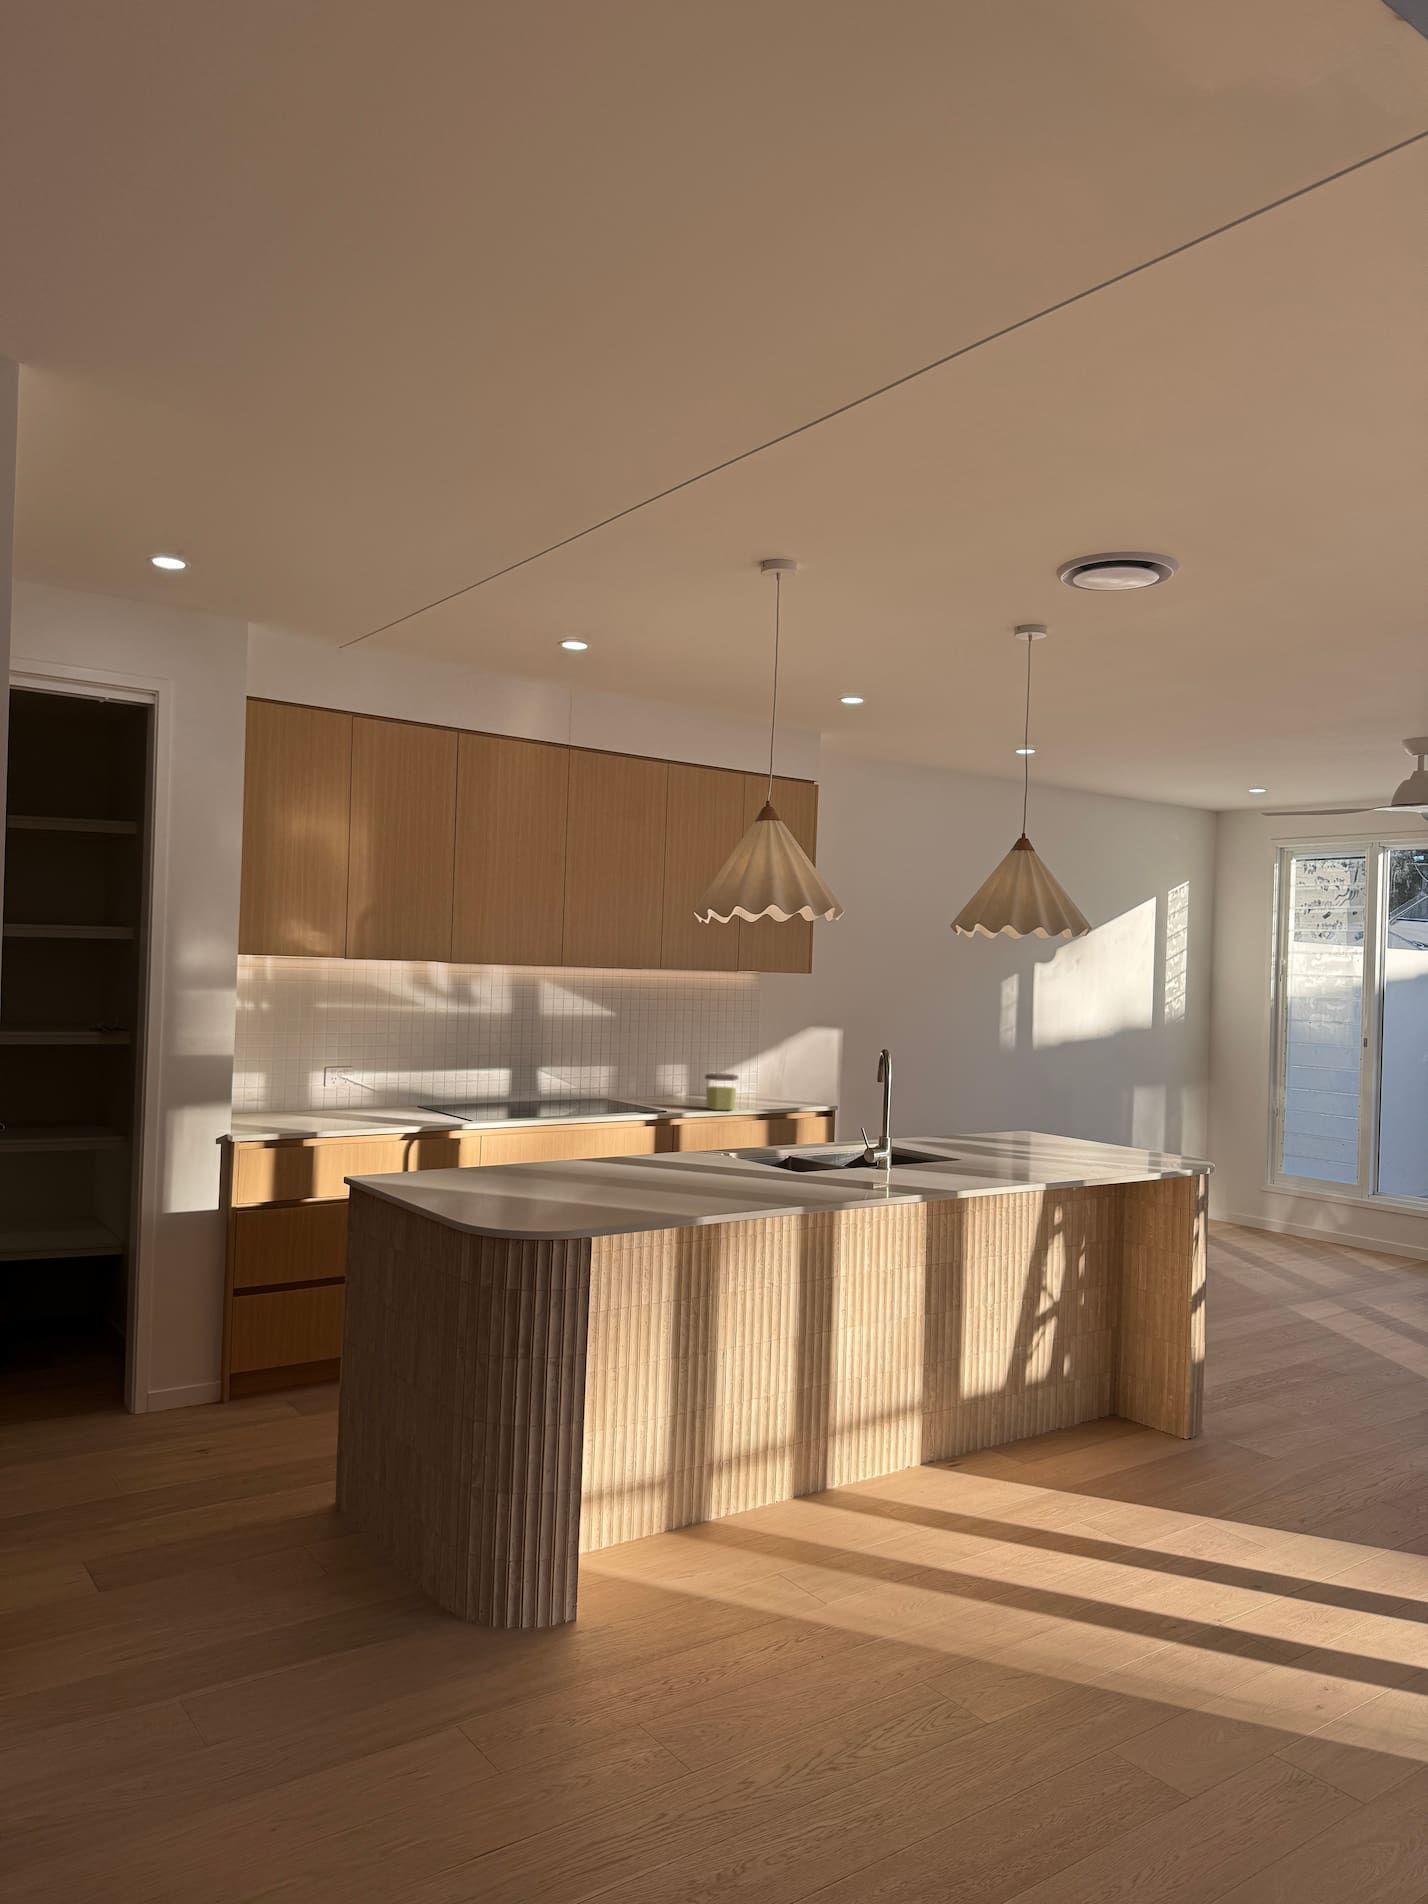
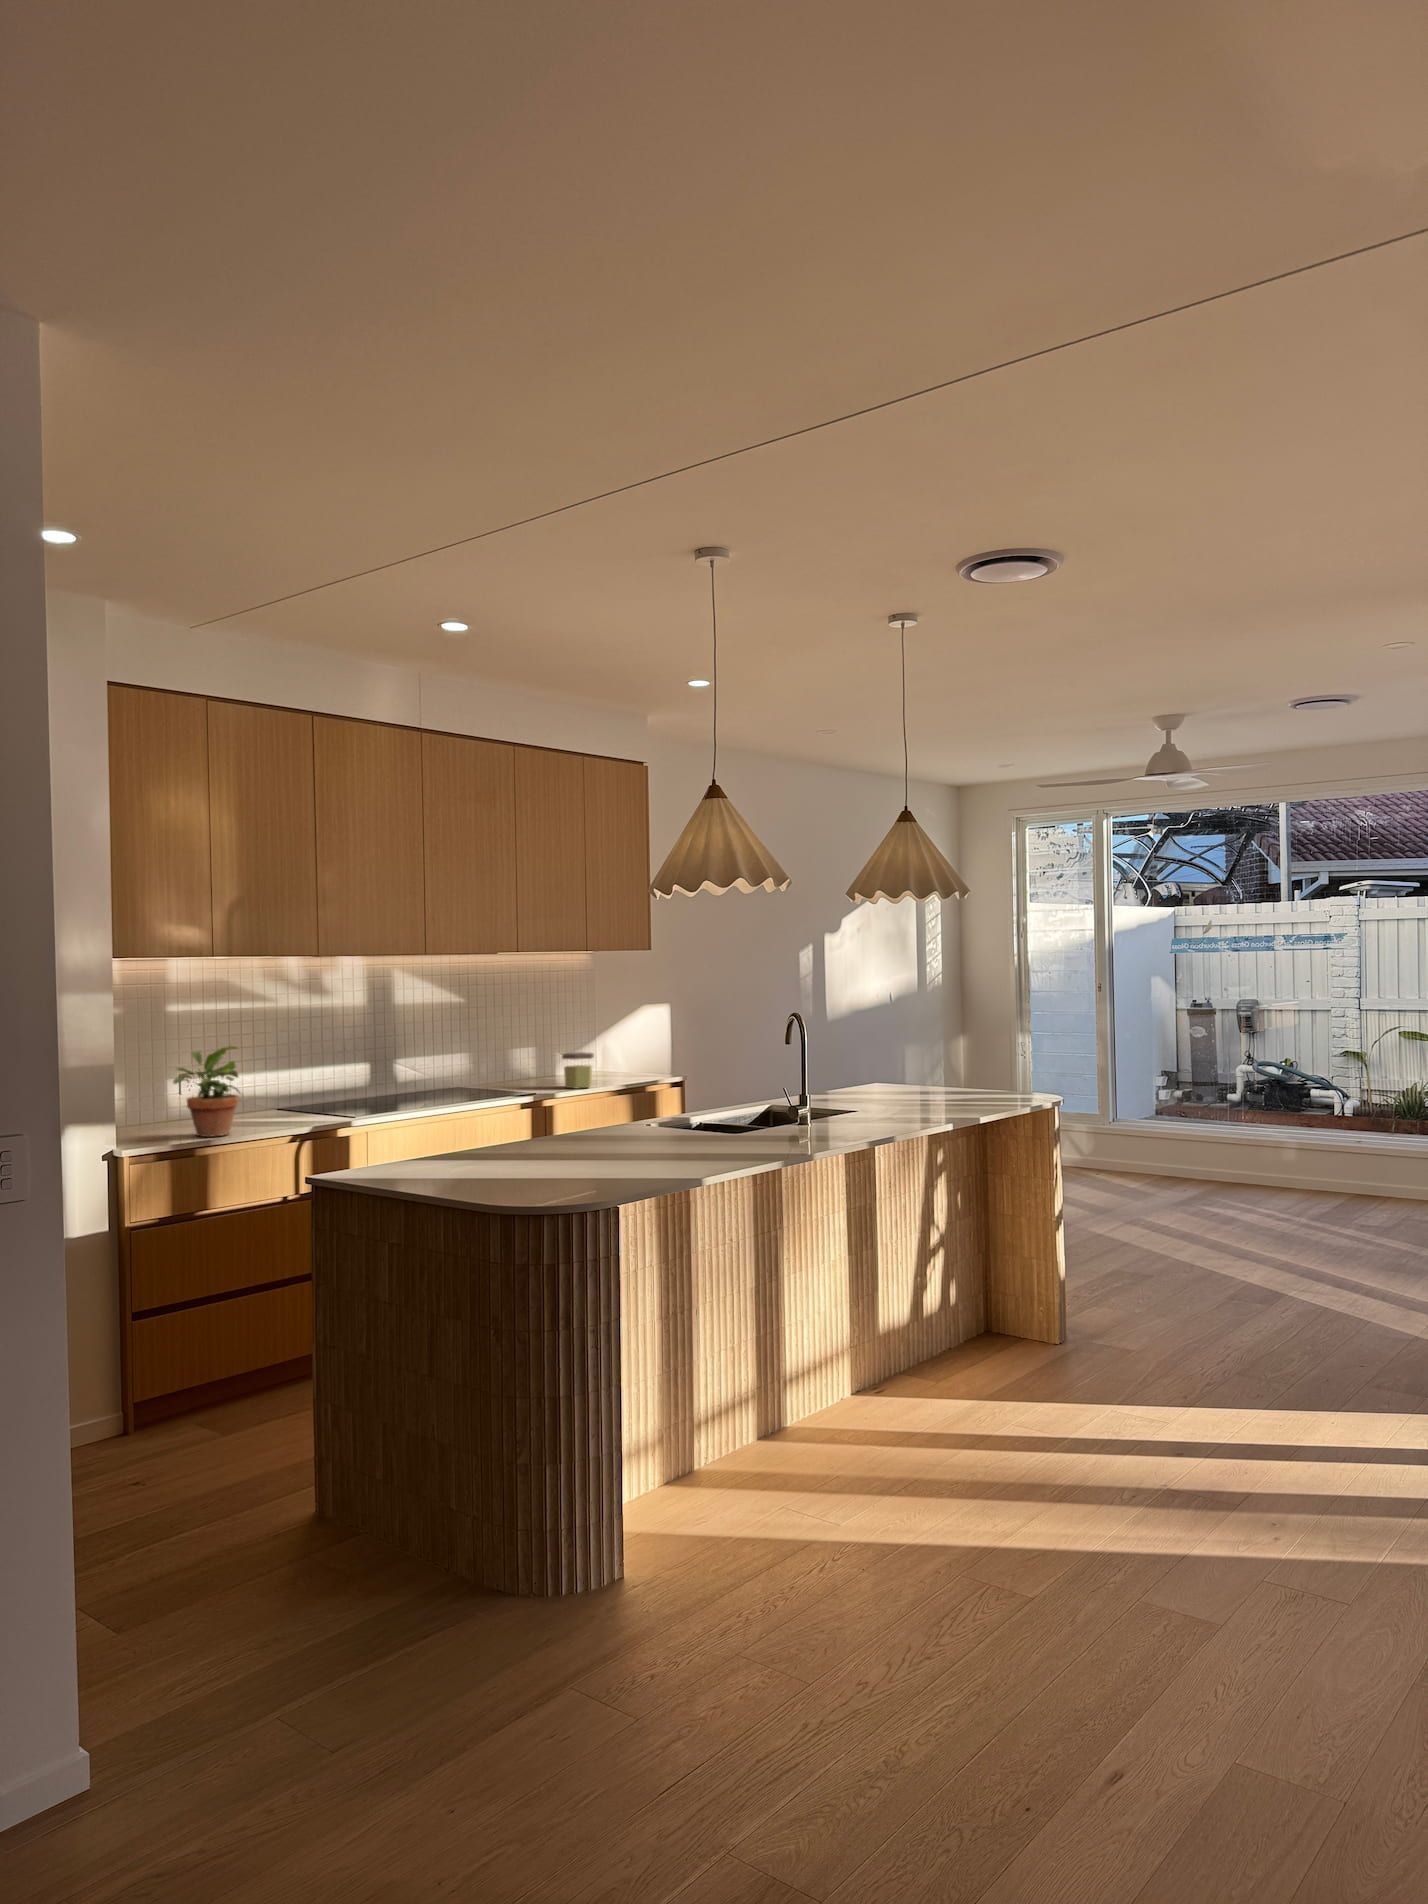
potted plant: none [288,1045,354,1130] -> present [173,1046,240,1137]

